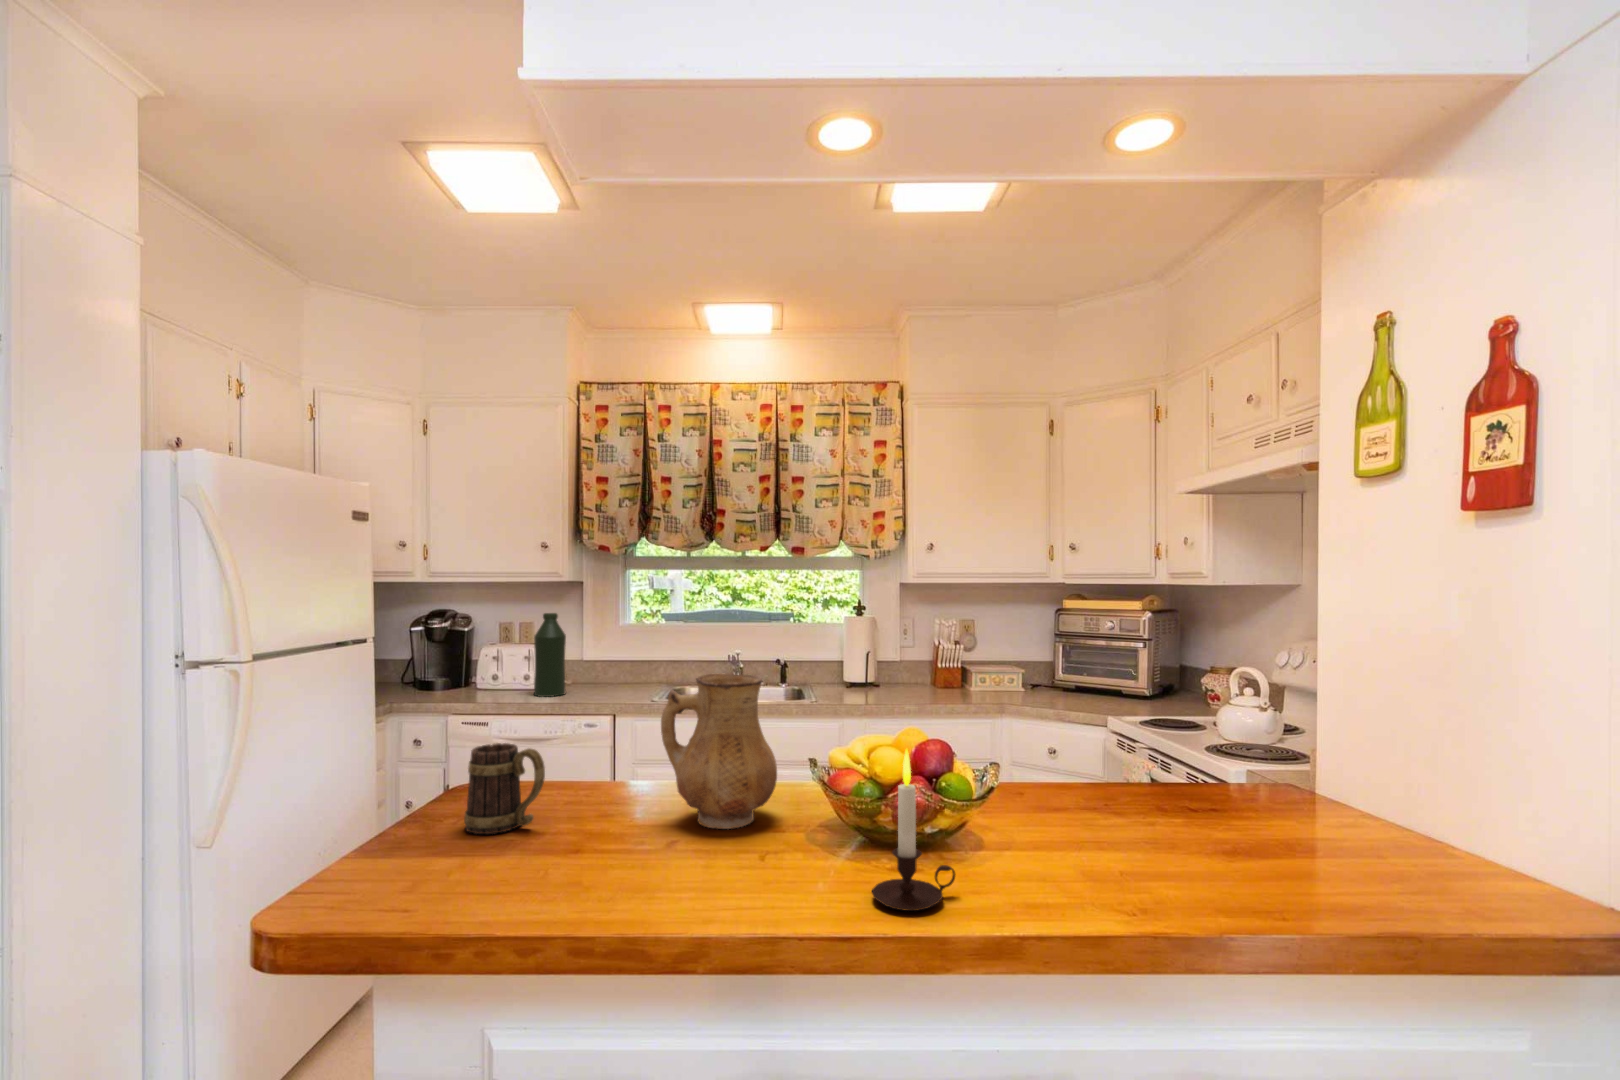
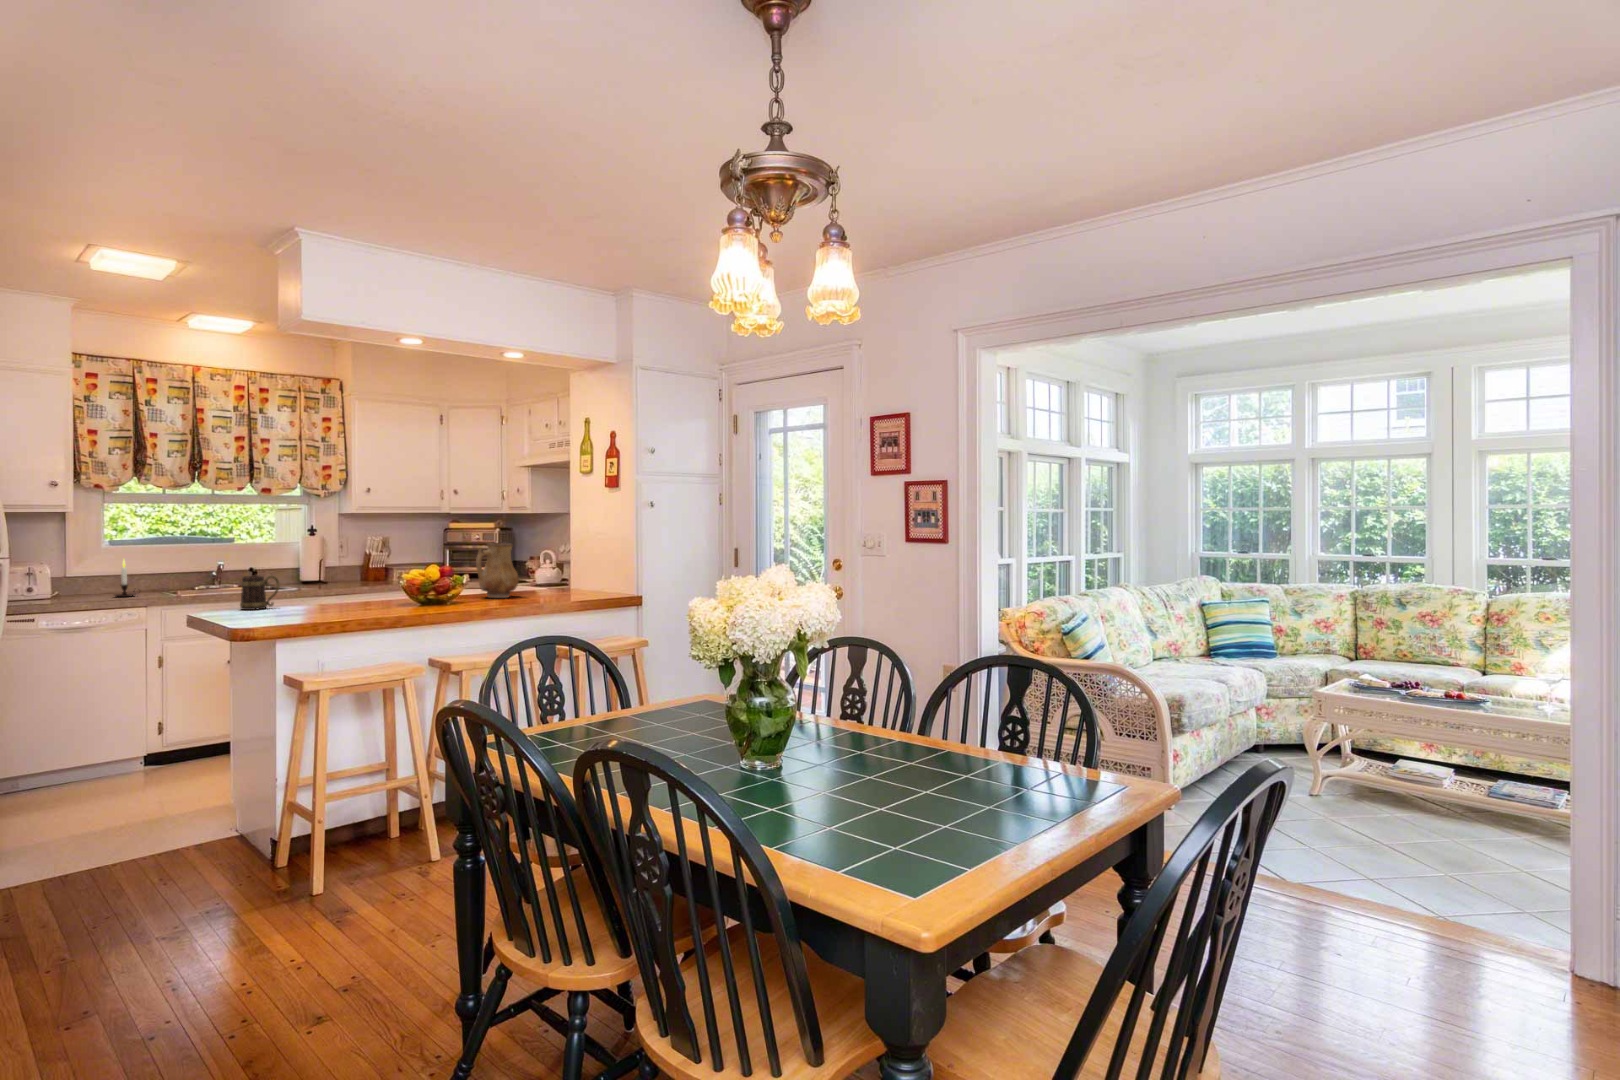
bottle: present [534,613,566,697] -> none [42,535,74,598]
ceramic pitcher: present [661,673,777,829] -> present [476,543,519,598]
candle: present [872,749,956,911] -> present [115,560,135,597]

